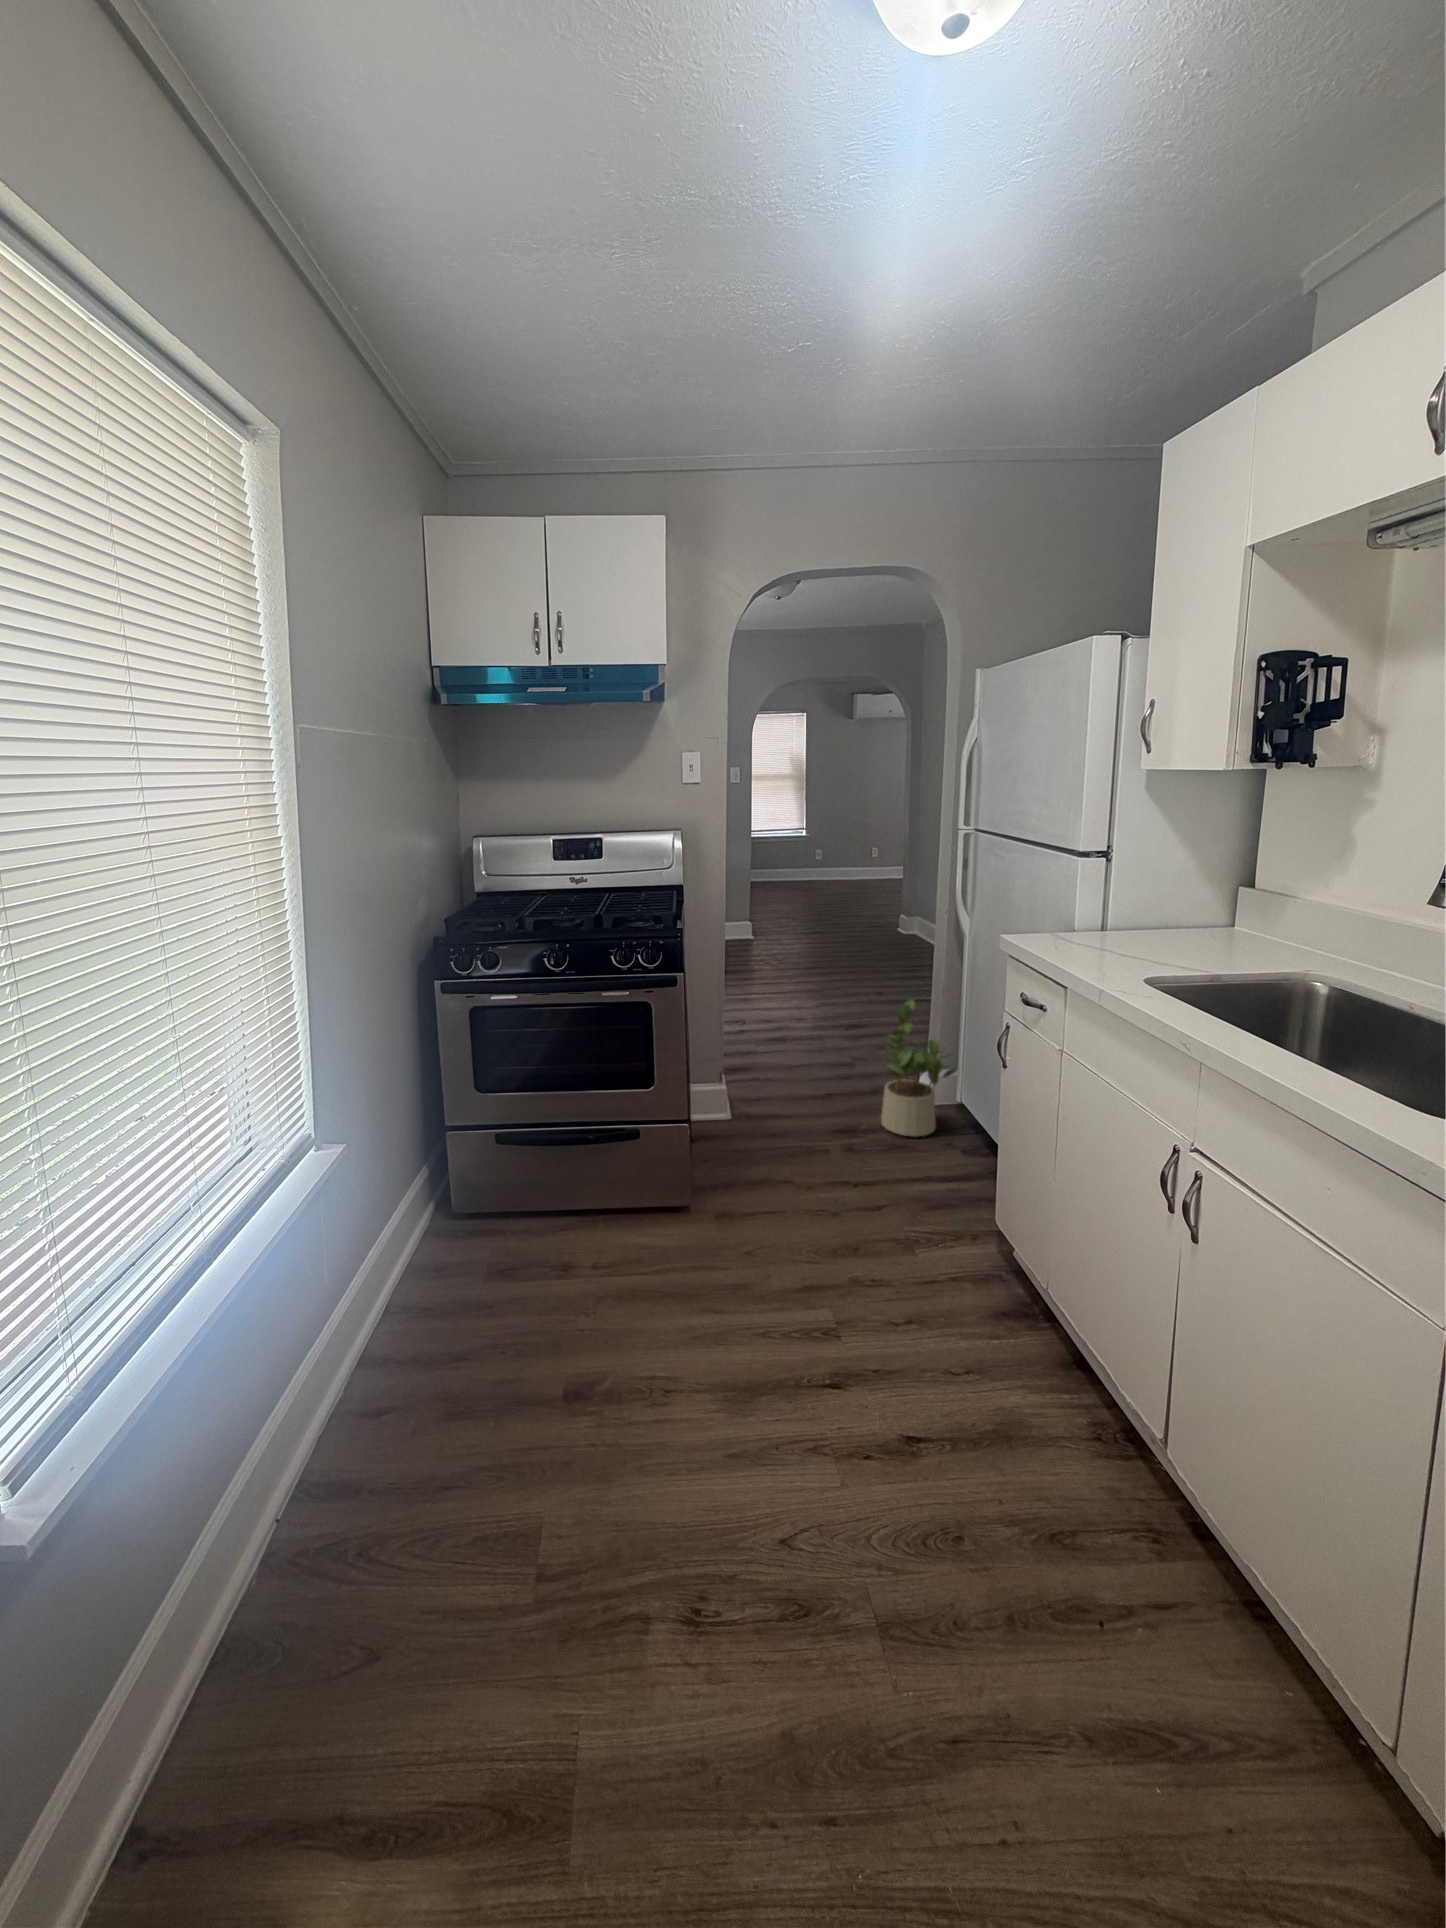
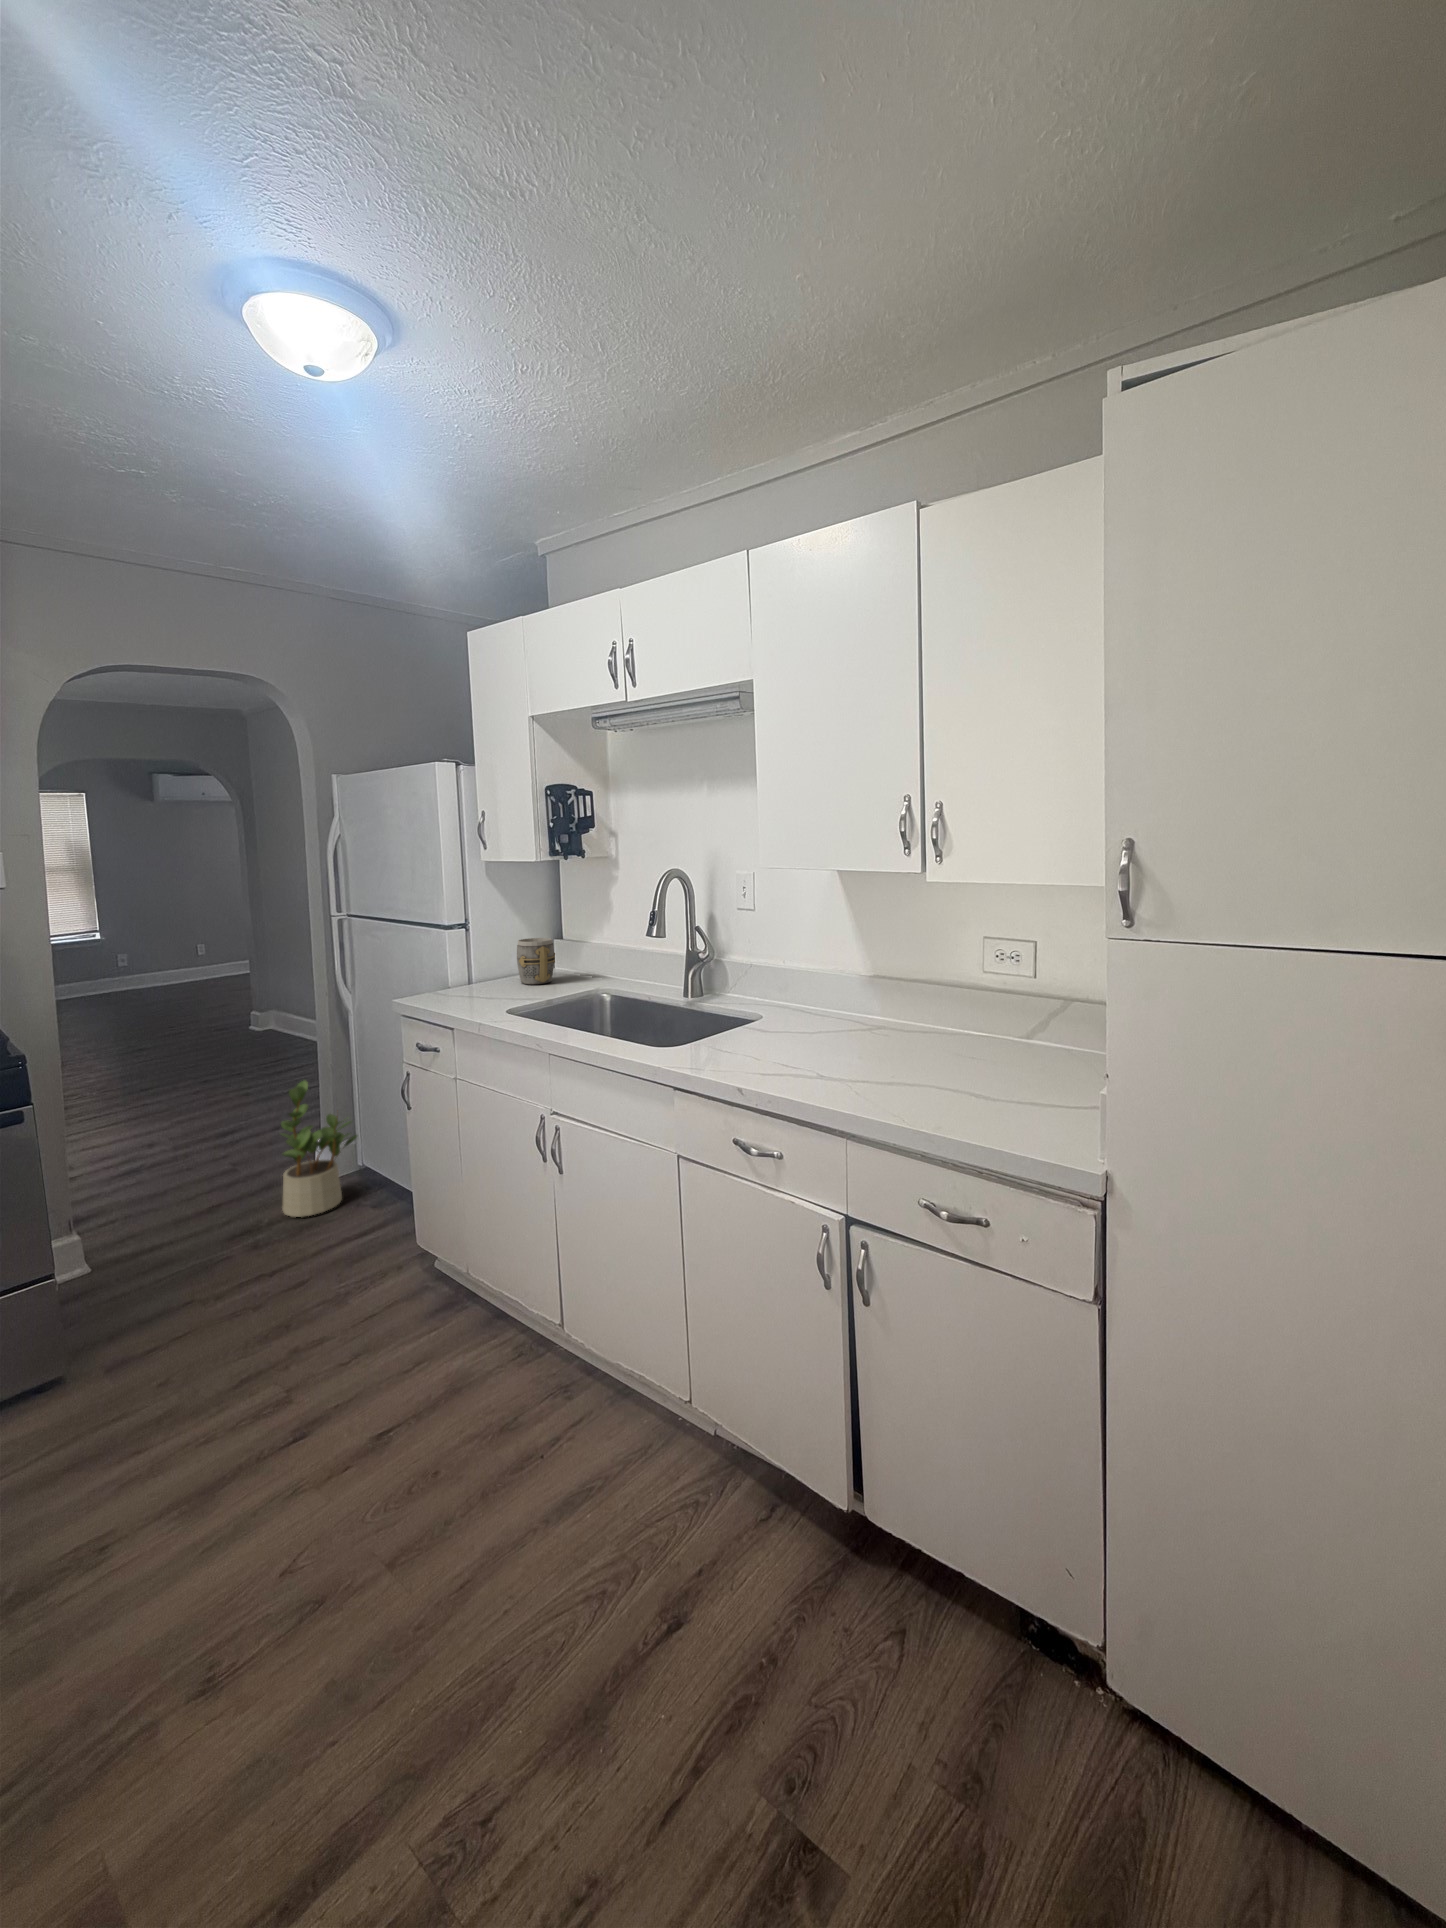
mug: none [1174,882,1238,950] -> present [517,938,555,985]

